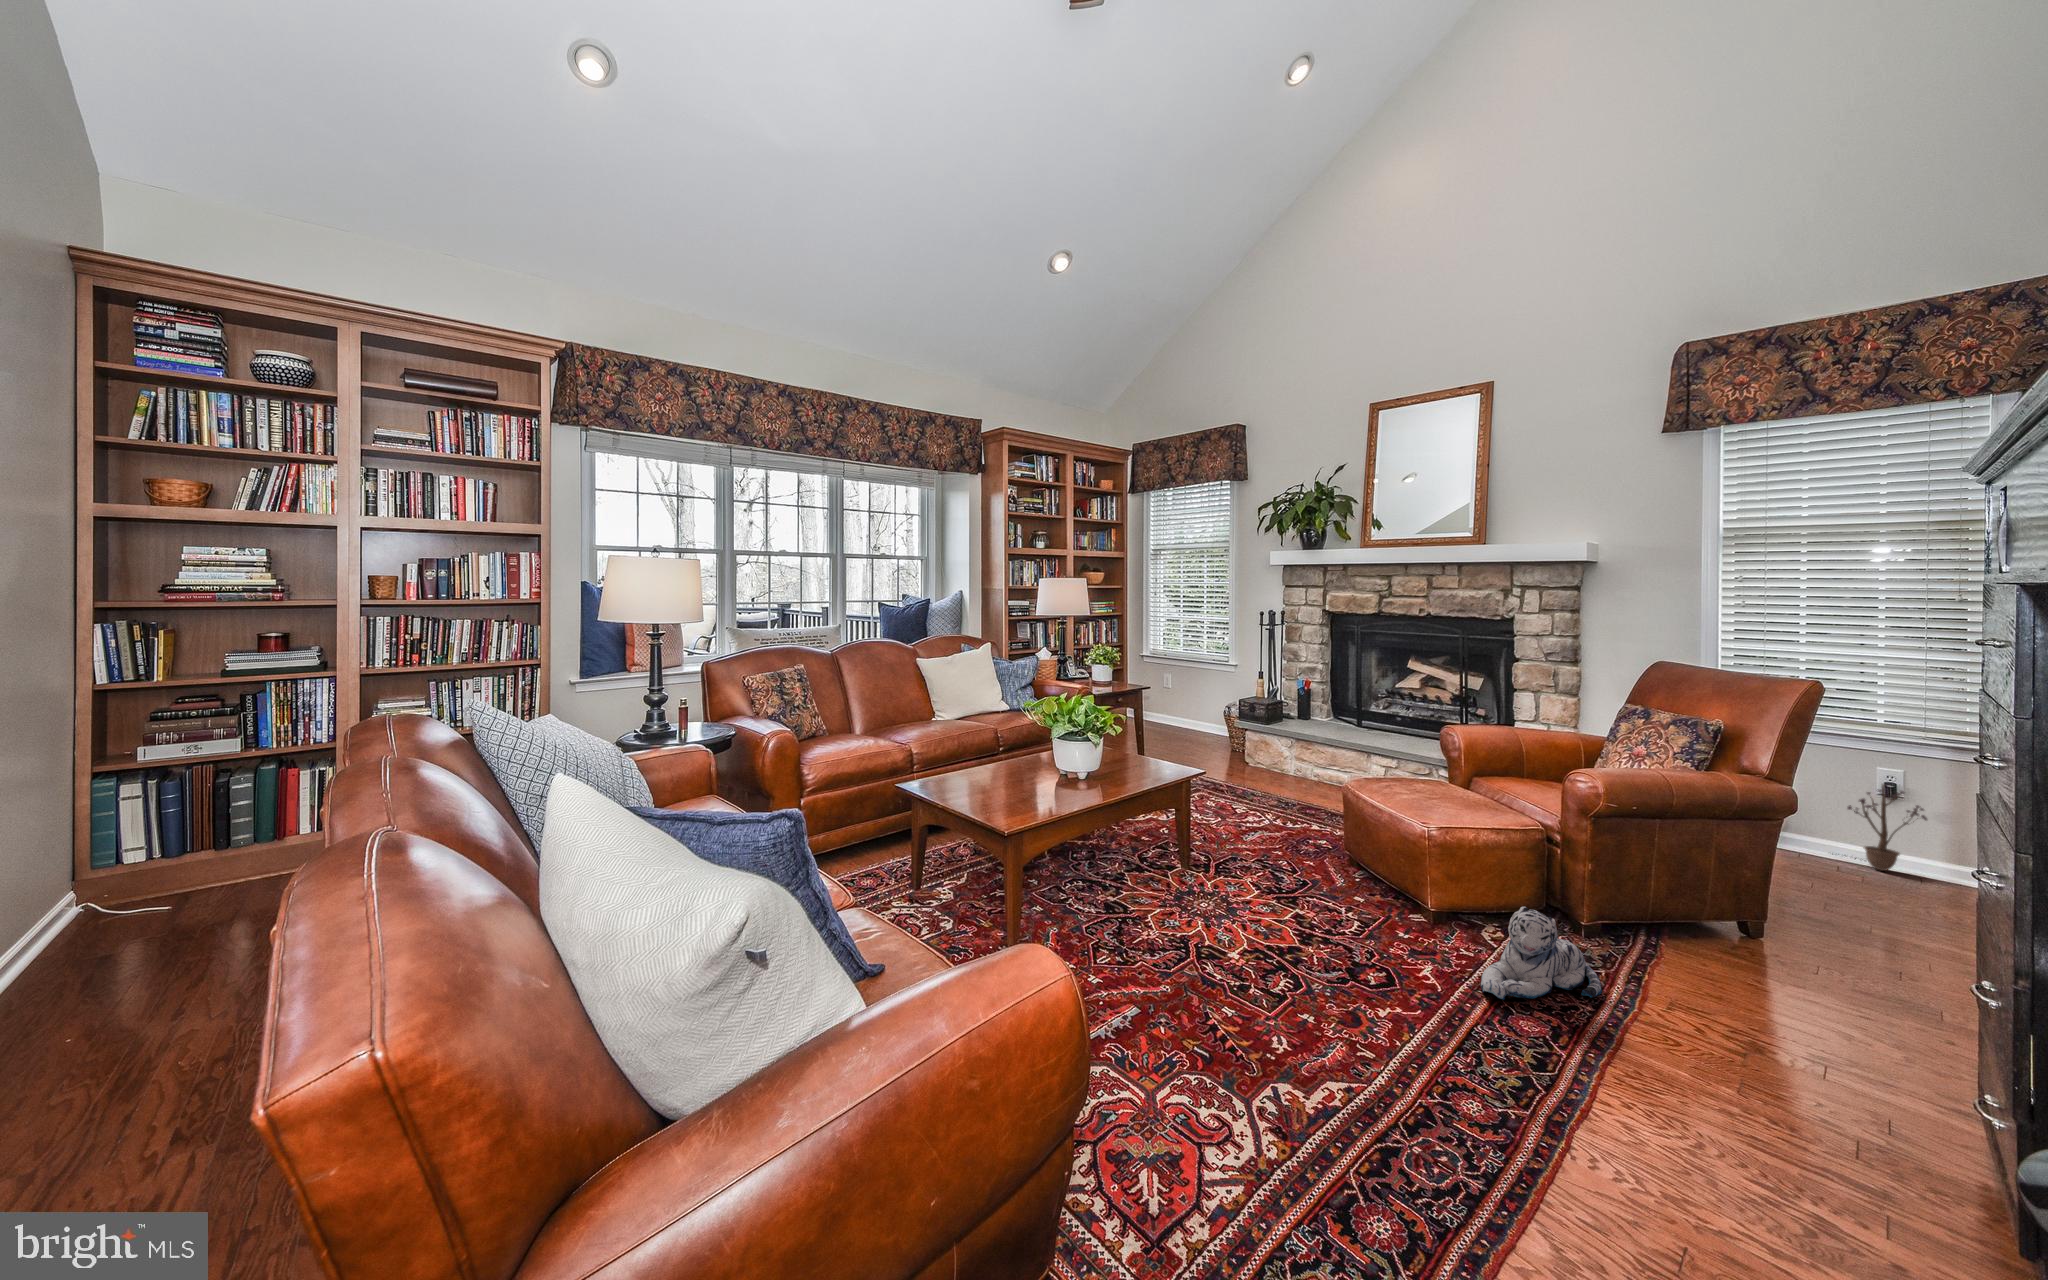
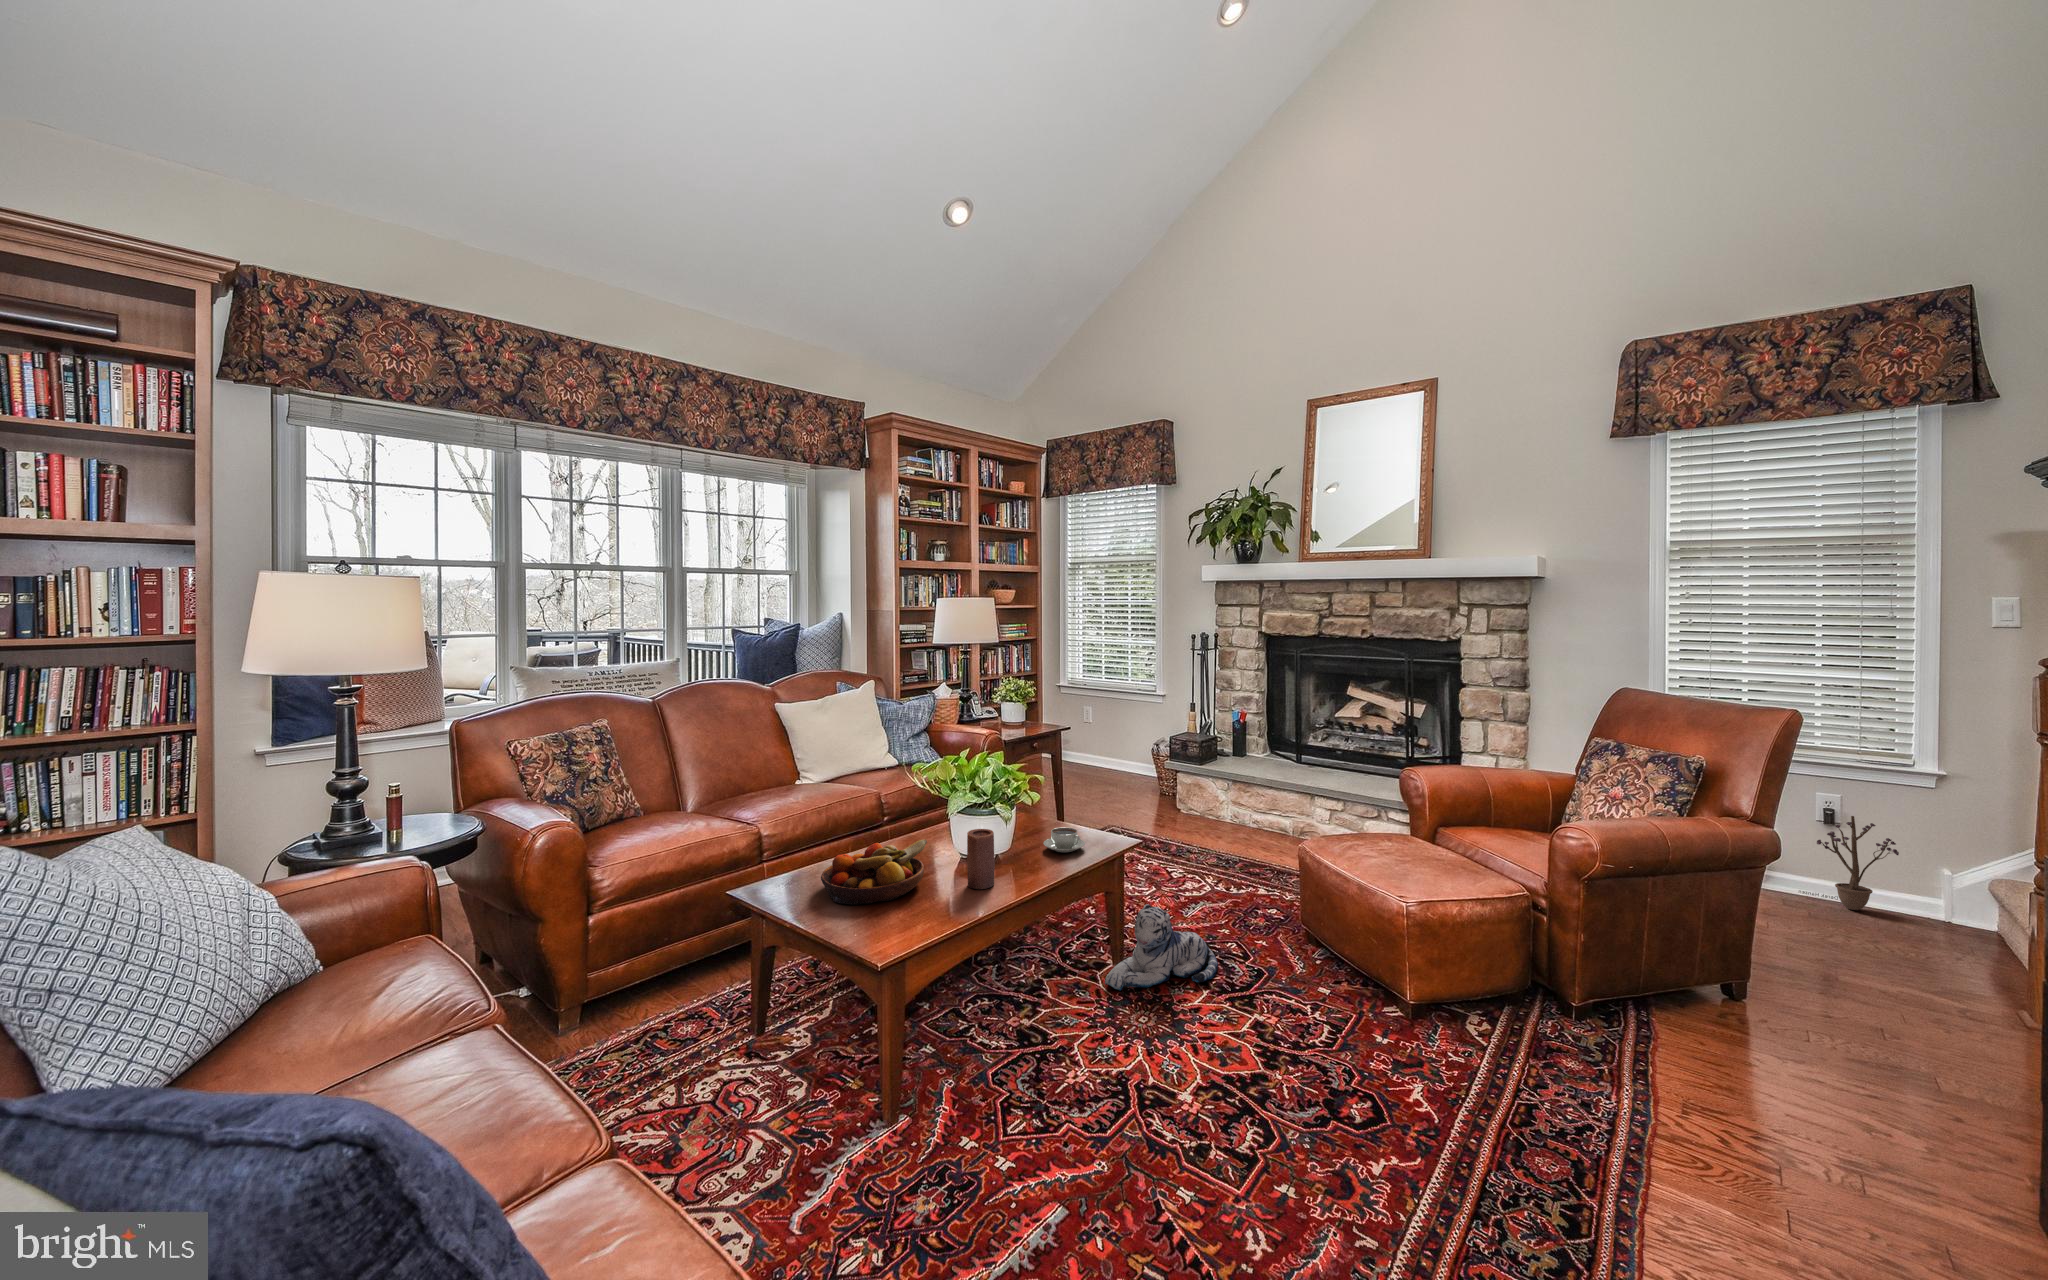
candle: none [1064,746,1086,793] -> present [967,829,995,889]
fruit bowl: none [950,754,1033,797] -> present [821,839,927,905]
coffee cup: none [1126,754,1160,773] -> present [1044,827,1085,852]
plush toy: present [1481,907,1602,1000] -> present [1105,904,1218,991]

